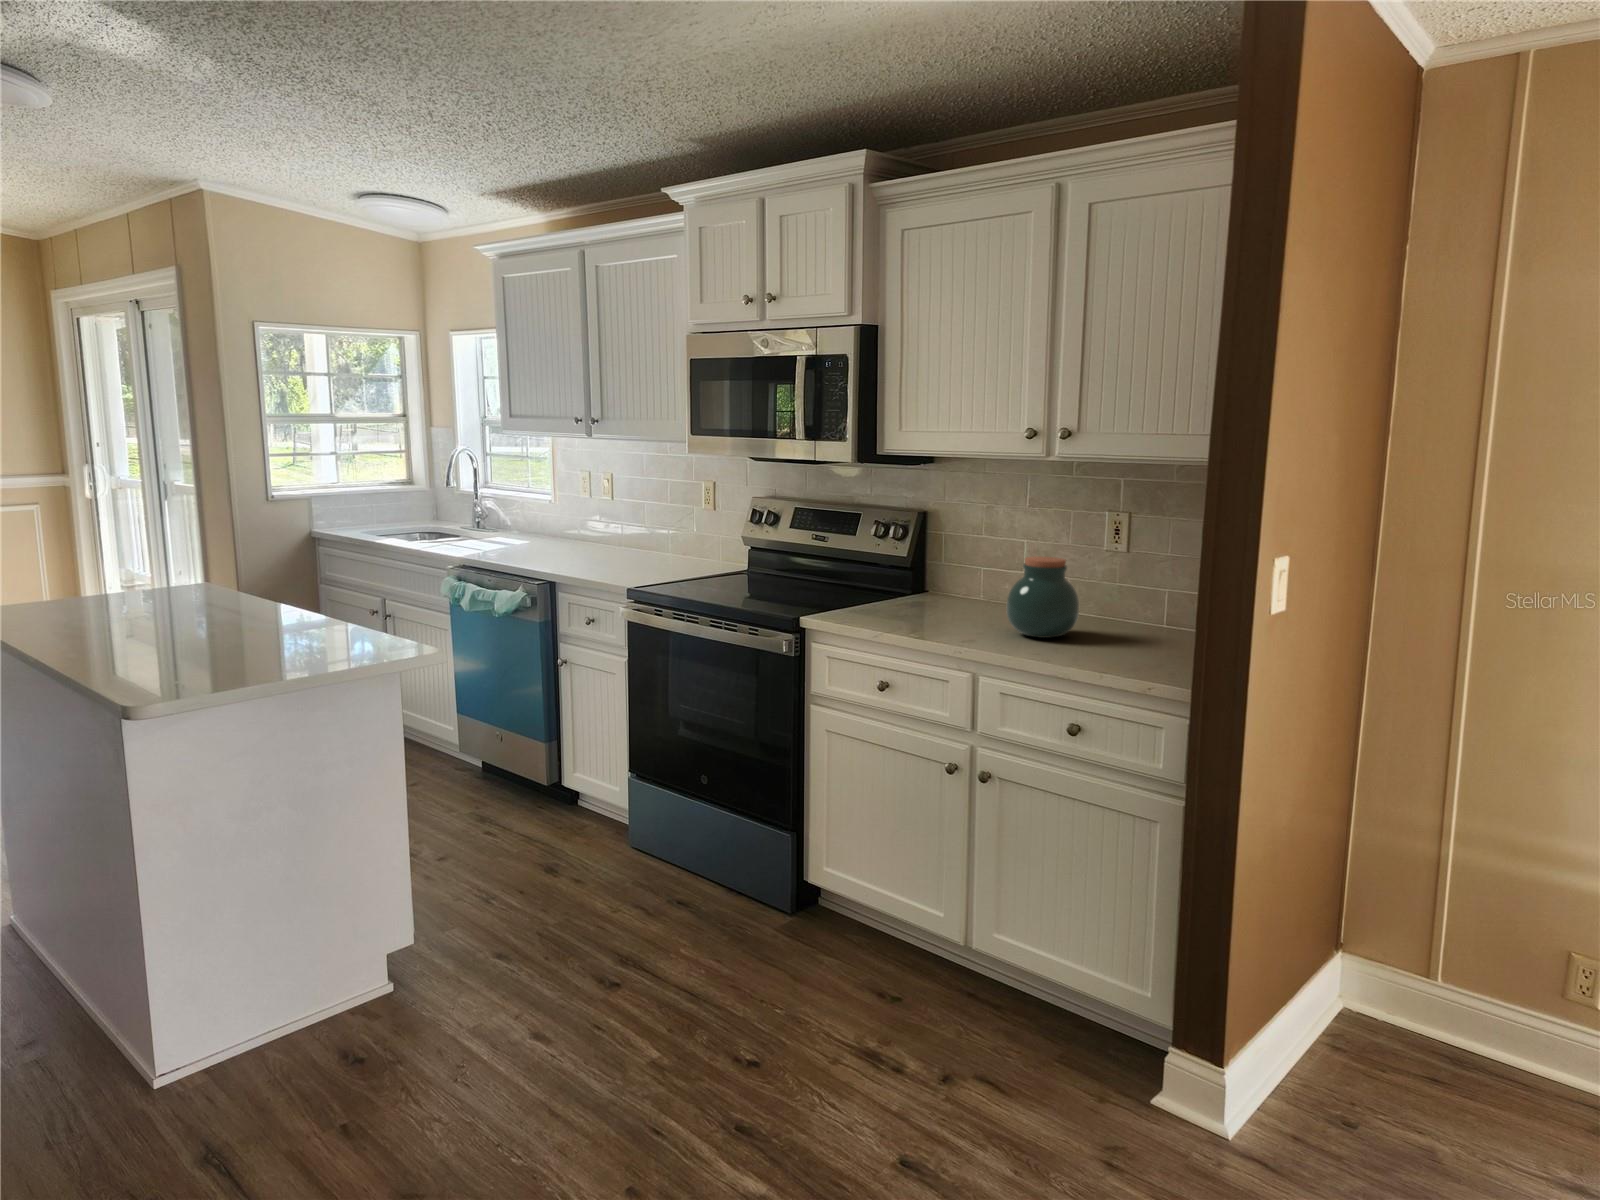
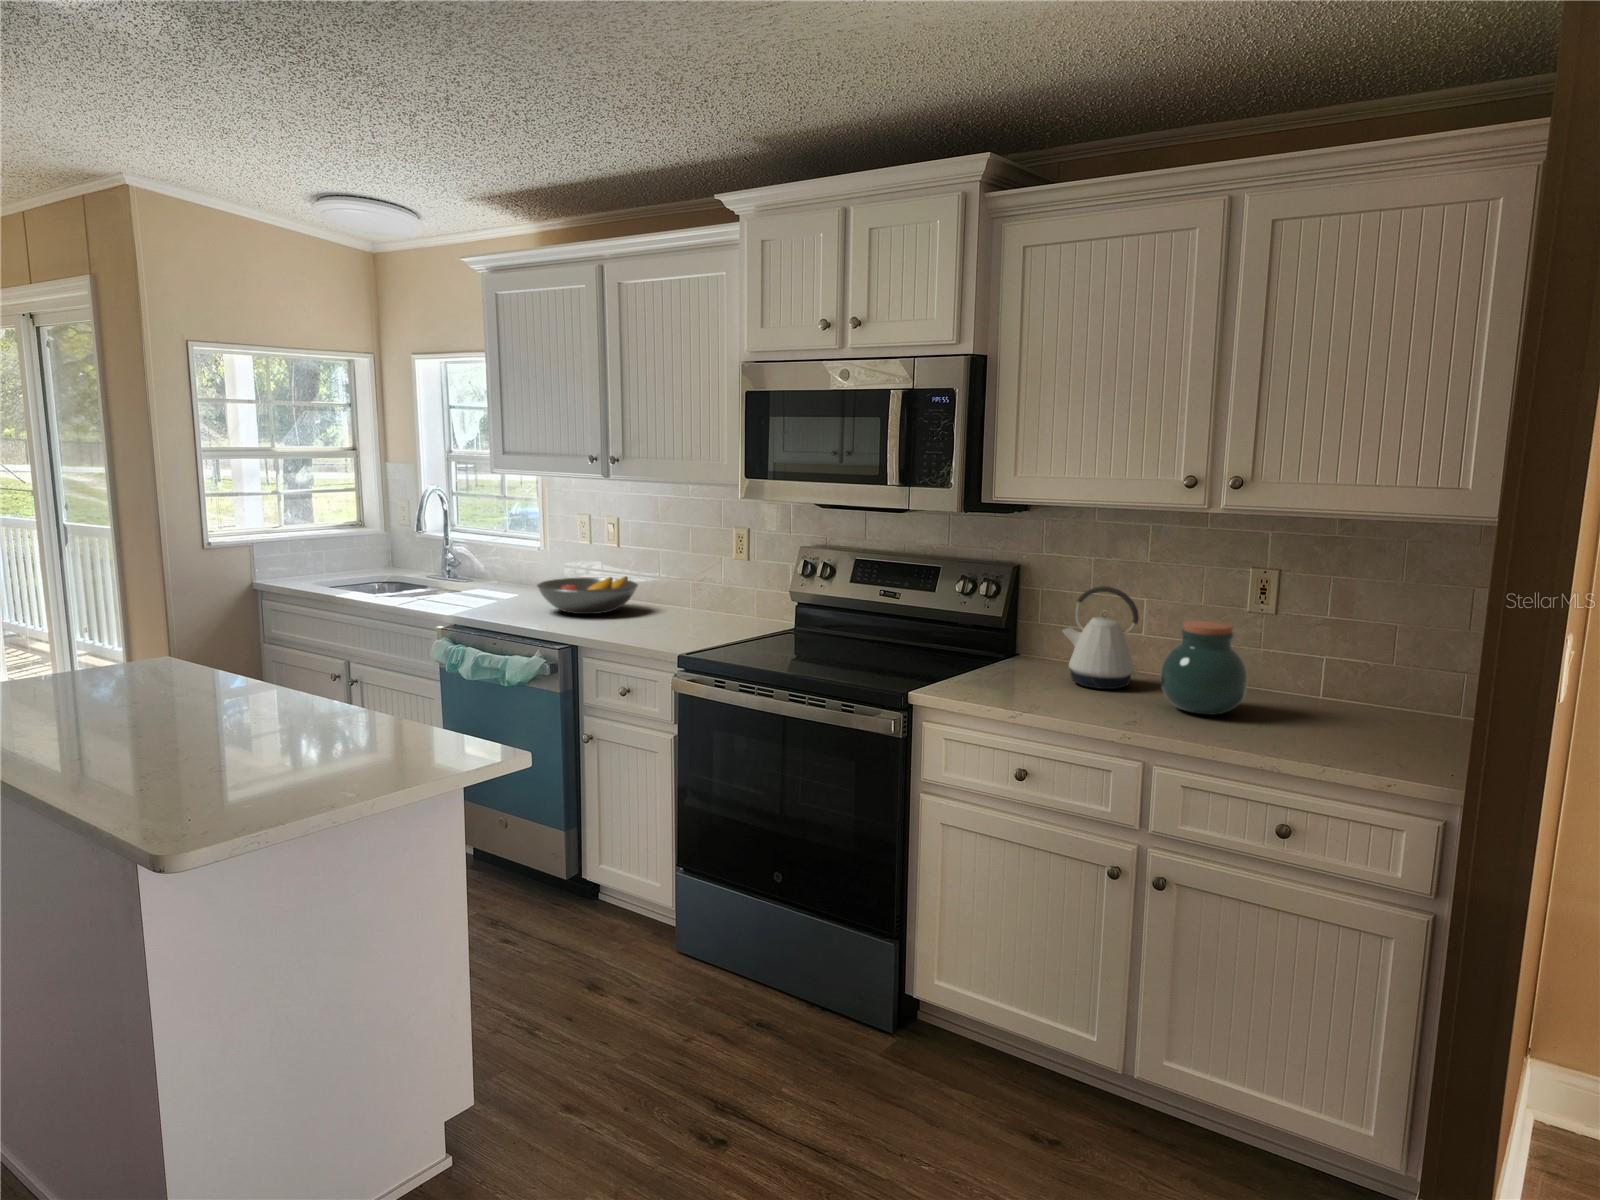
fruit bowl: none [533,526,623,559] -> present [537,577,638,614]
kettle: none [943,528,1007,619] -> present [1063,586,1140,689]

